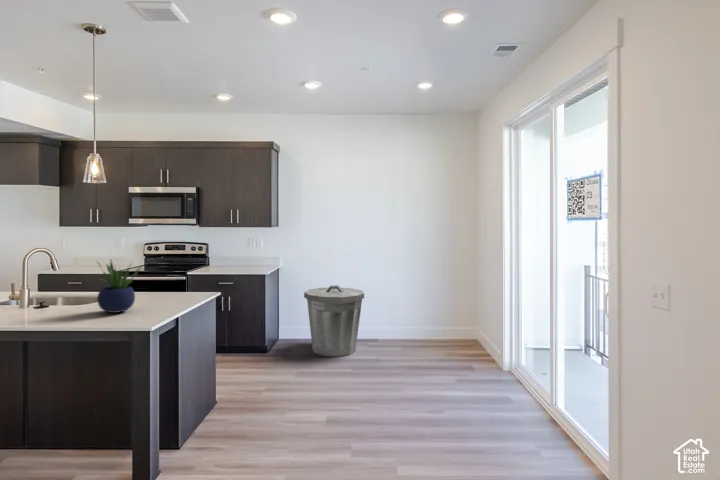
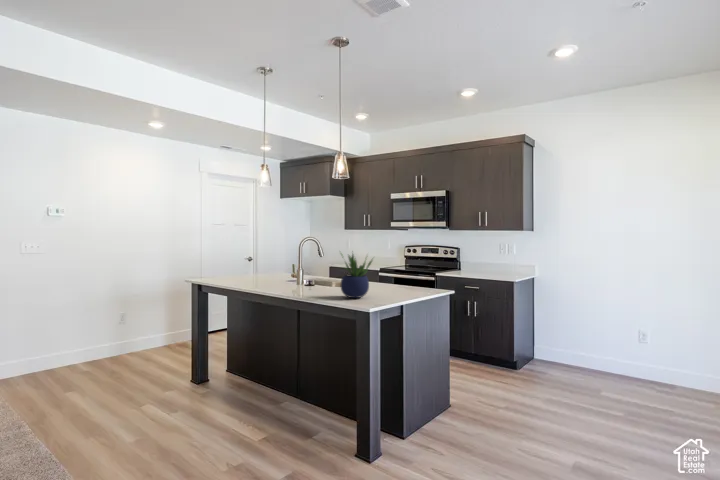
trash can: present [304,285,364,357] -> none [563,300,650,392]

